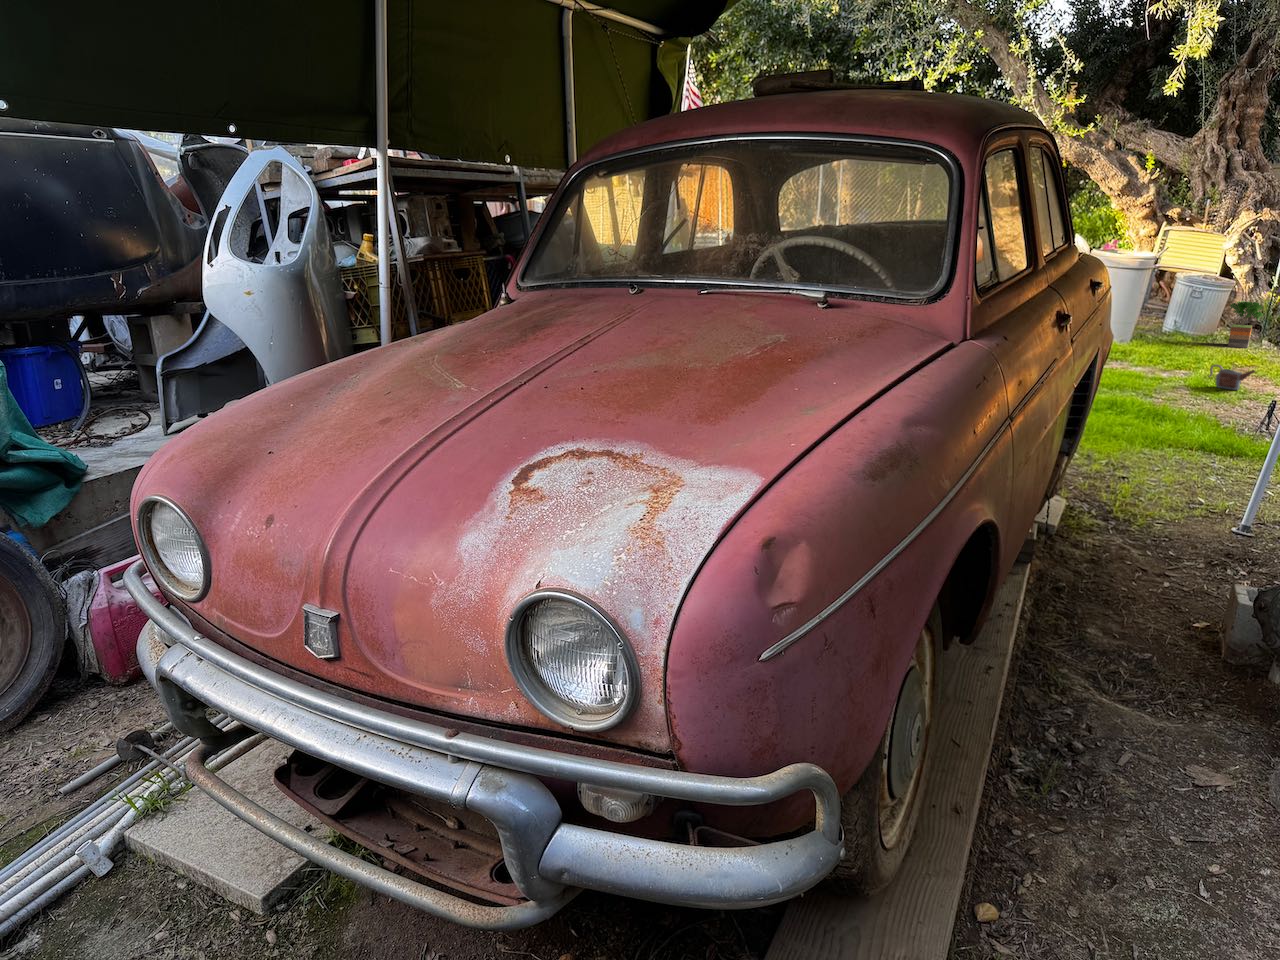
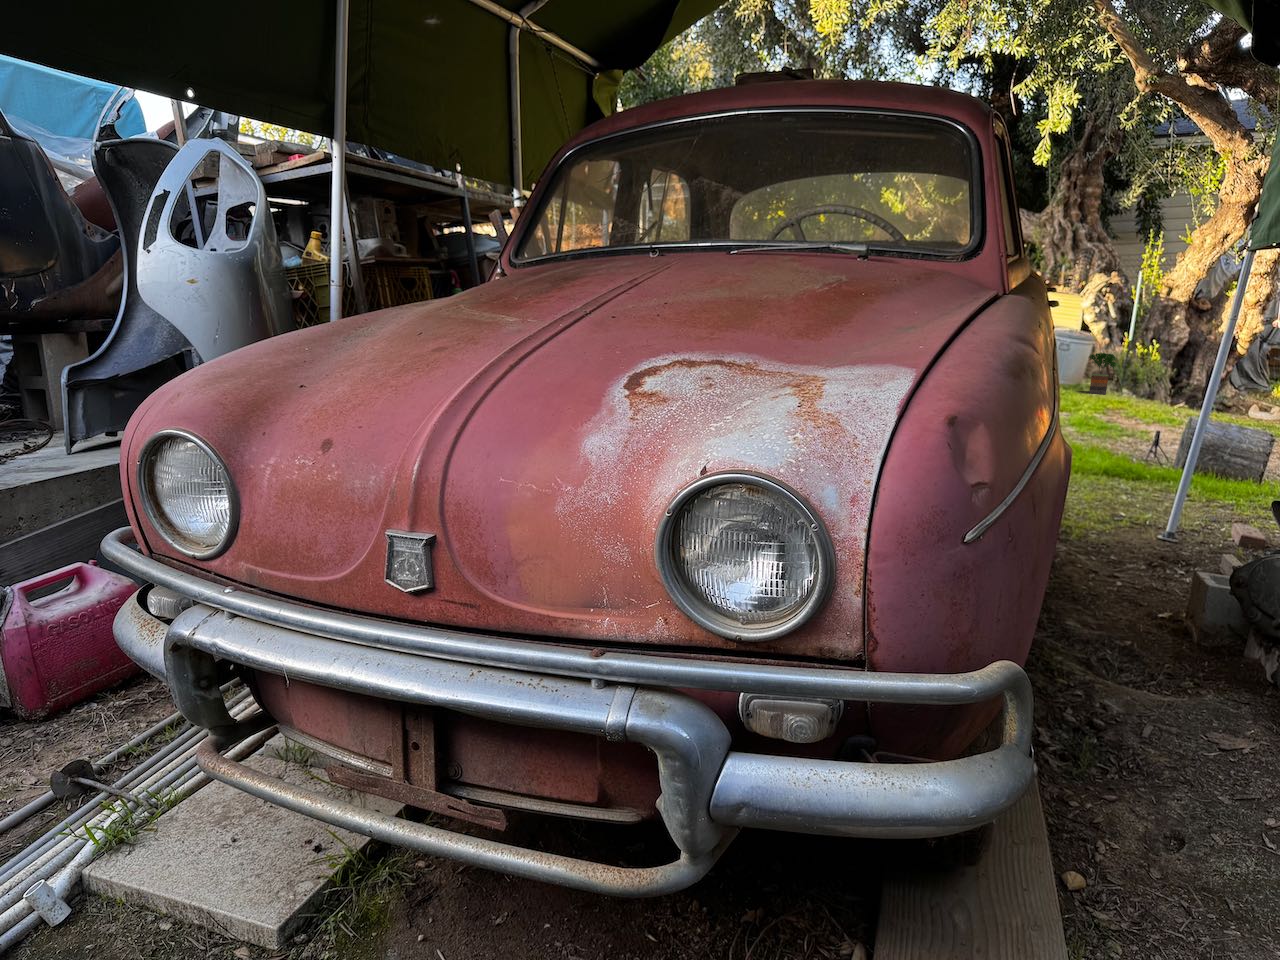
watering can: present [1209,364,1255,390] -> none [1086,403,1128,426]

